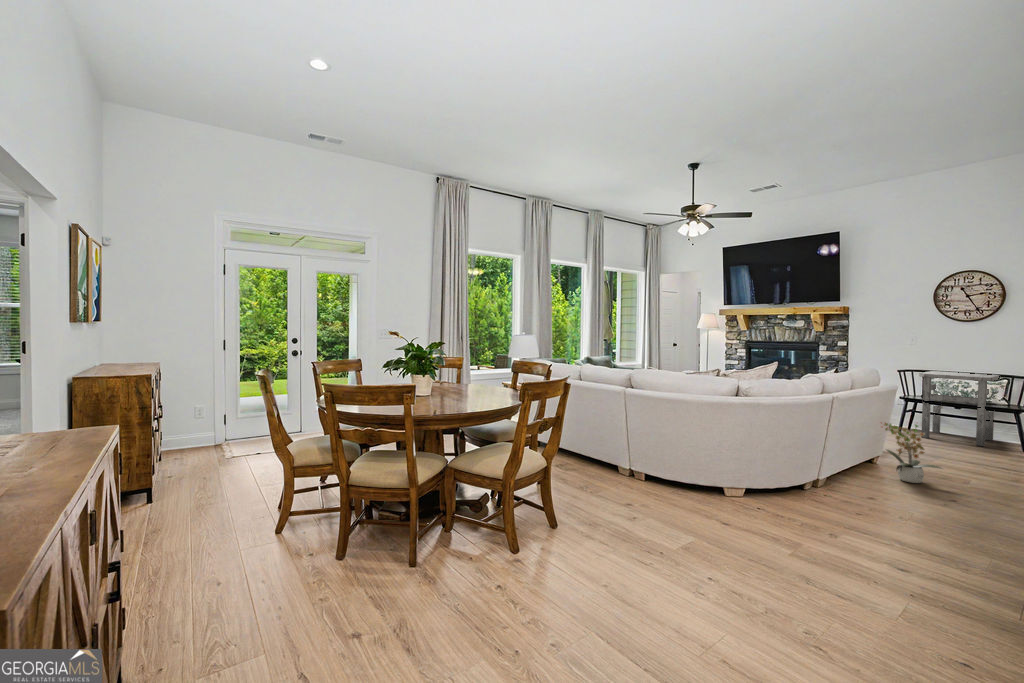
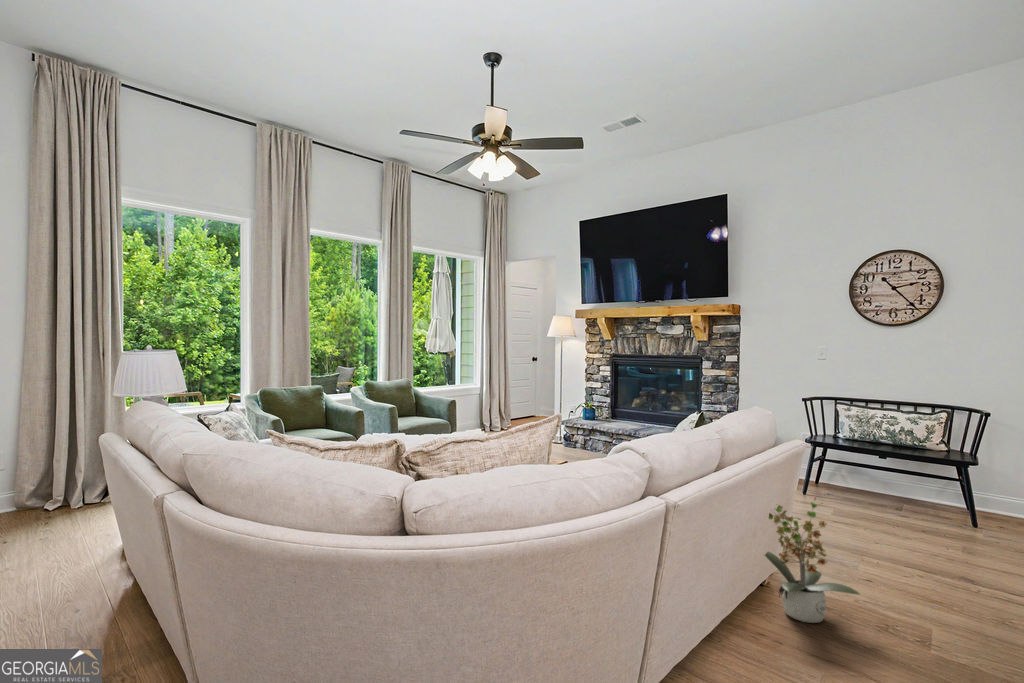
side table: present [919,371,1000,446] -> none [829,399,937,518]

